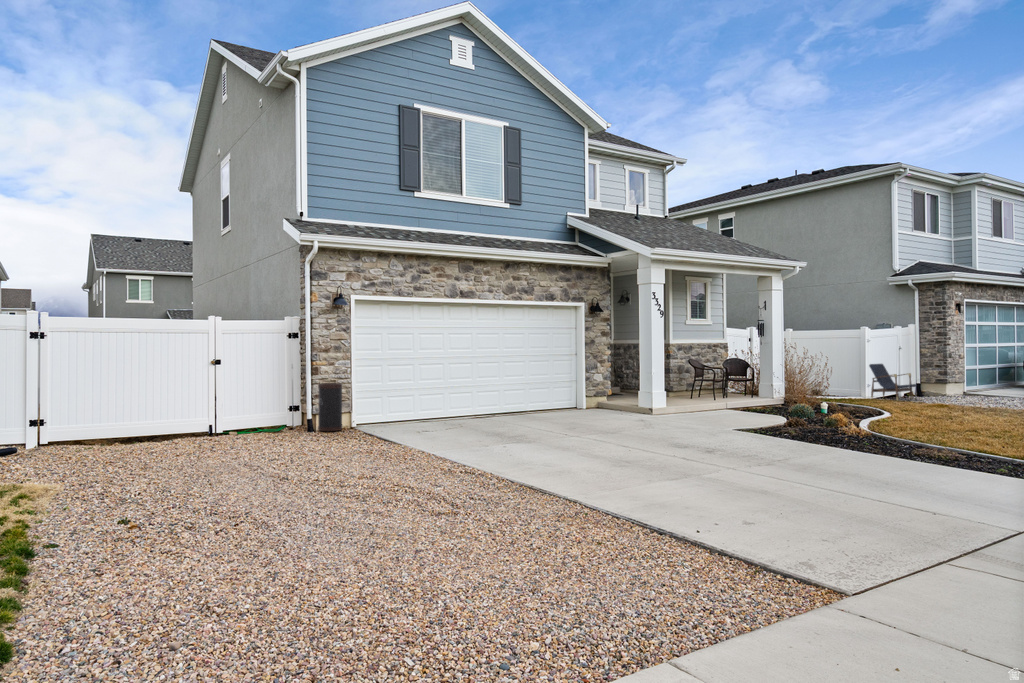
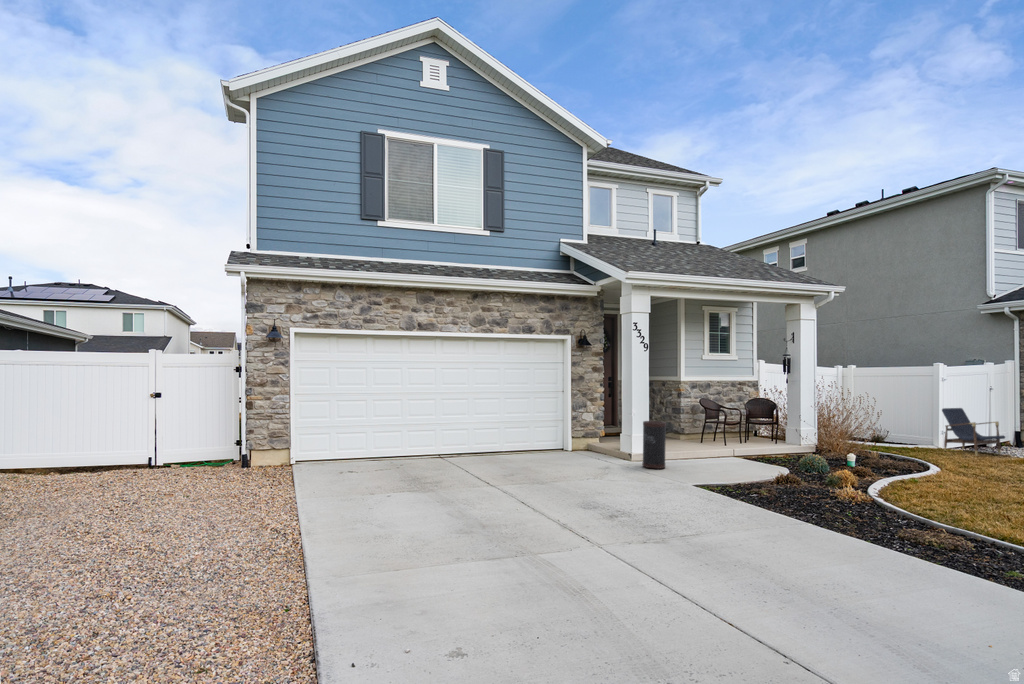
trash can: present [318,383,342,432] -> present [642,421,666,469]

